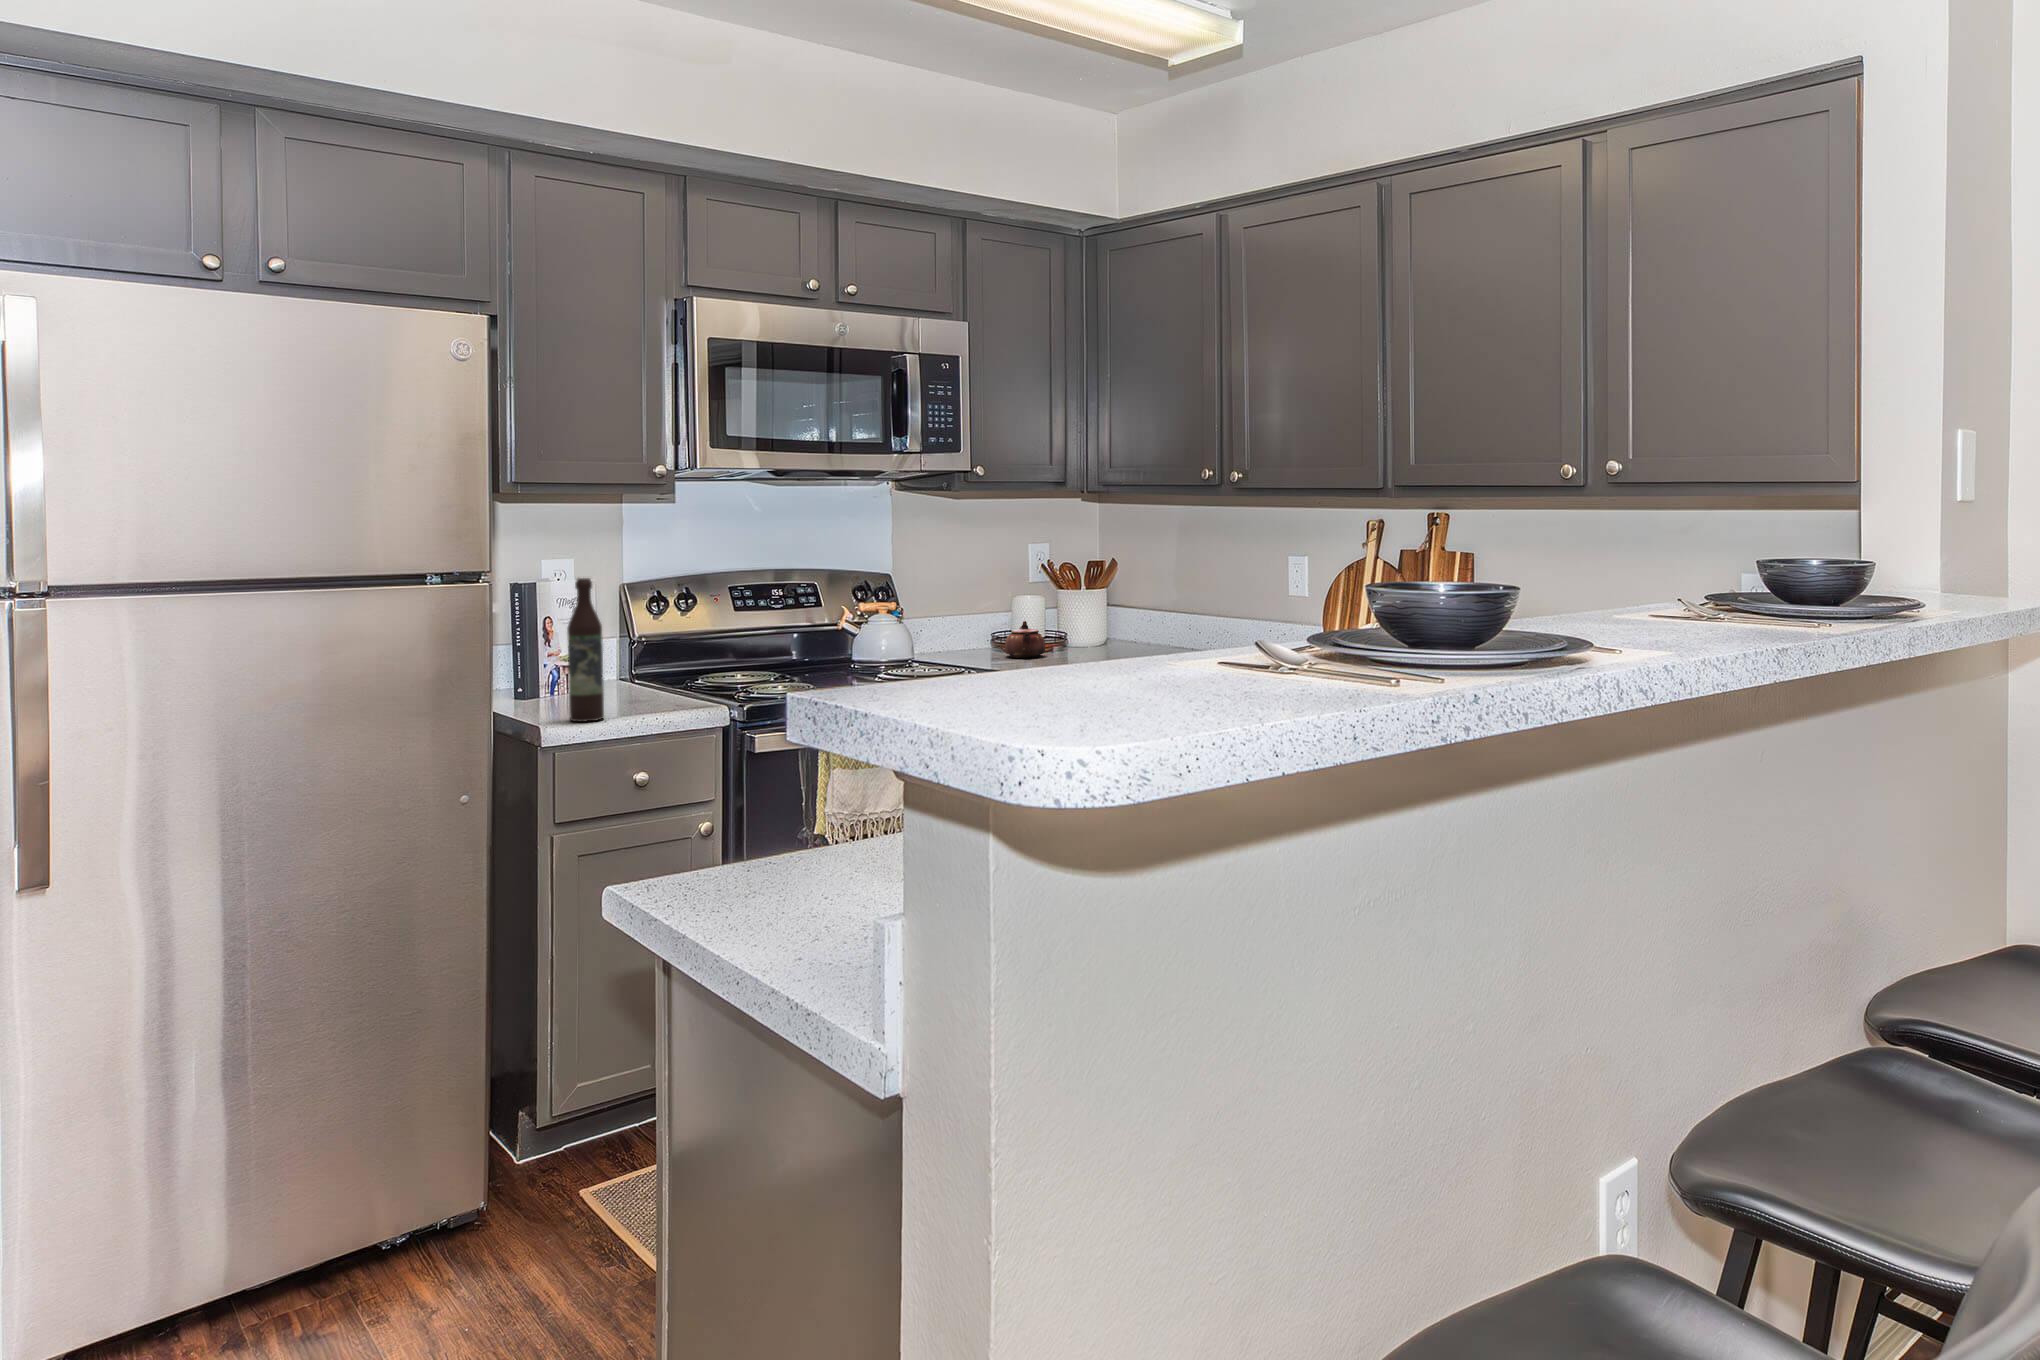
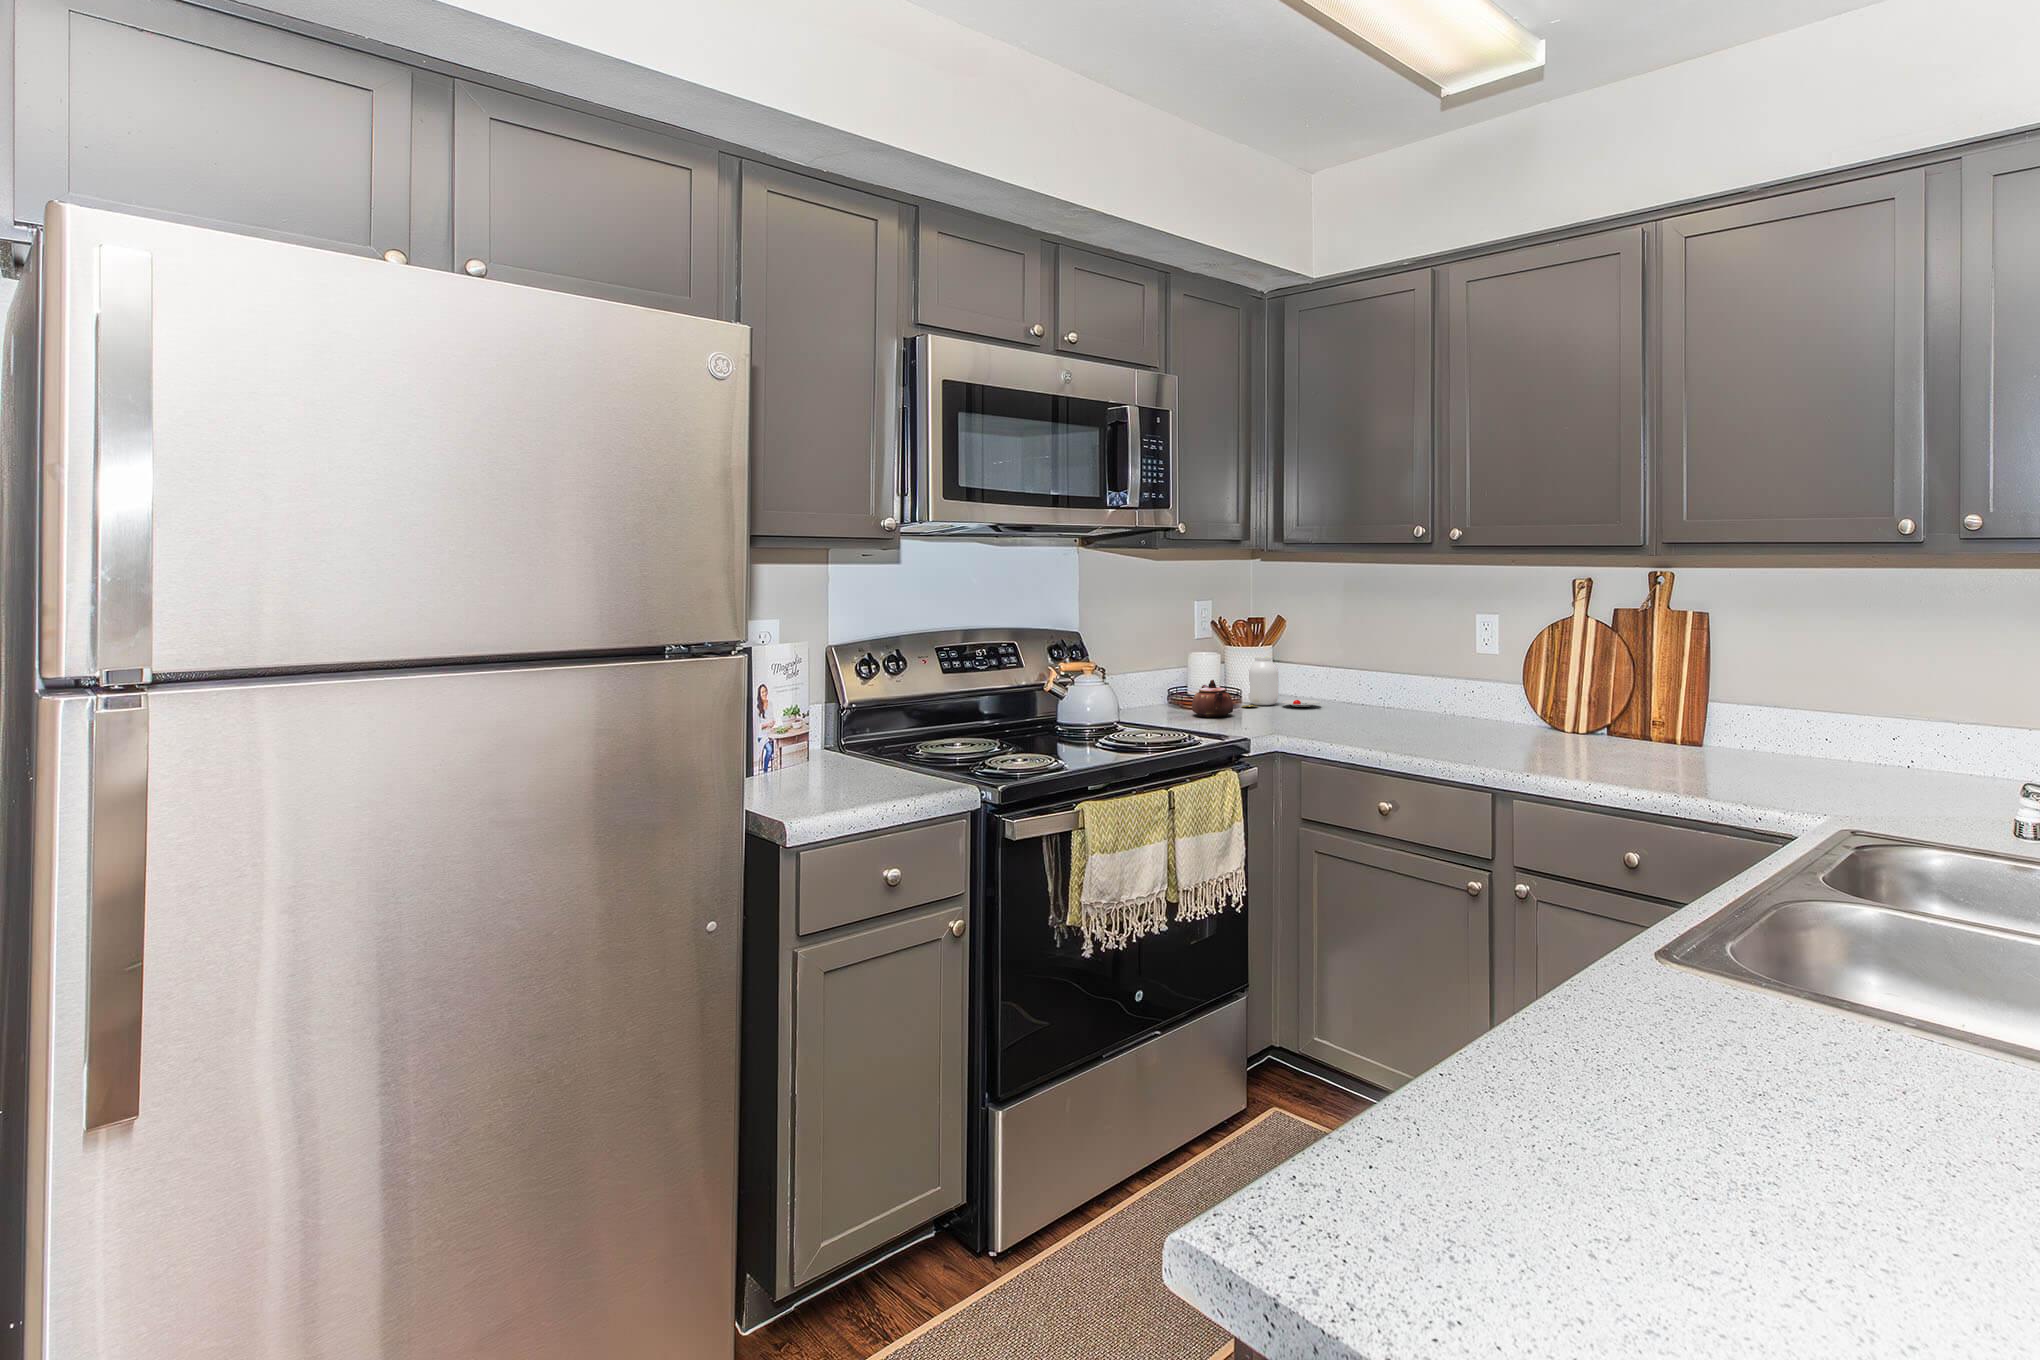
wine bottle: present [567,578,604,722] -> none [810,643,849,813]
jar: none [1066,599,1147,650] -> present [1241,656,1321,707]

